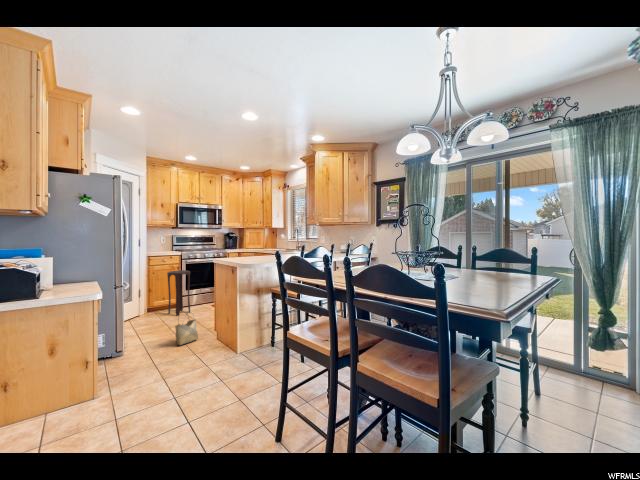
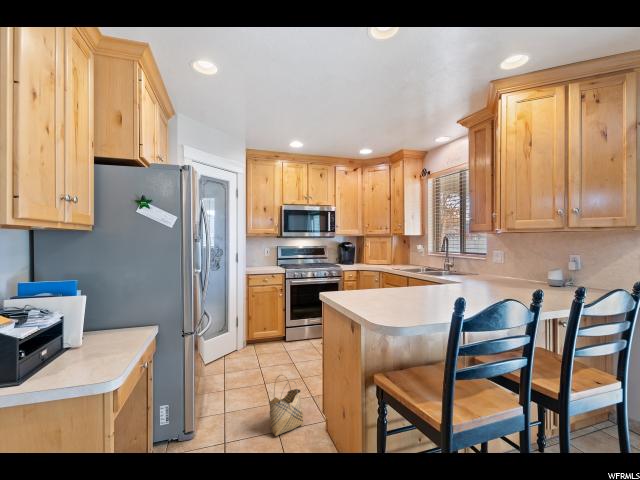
stool: present [167,270,190,316] -> none [268,295,296,359]

